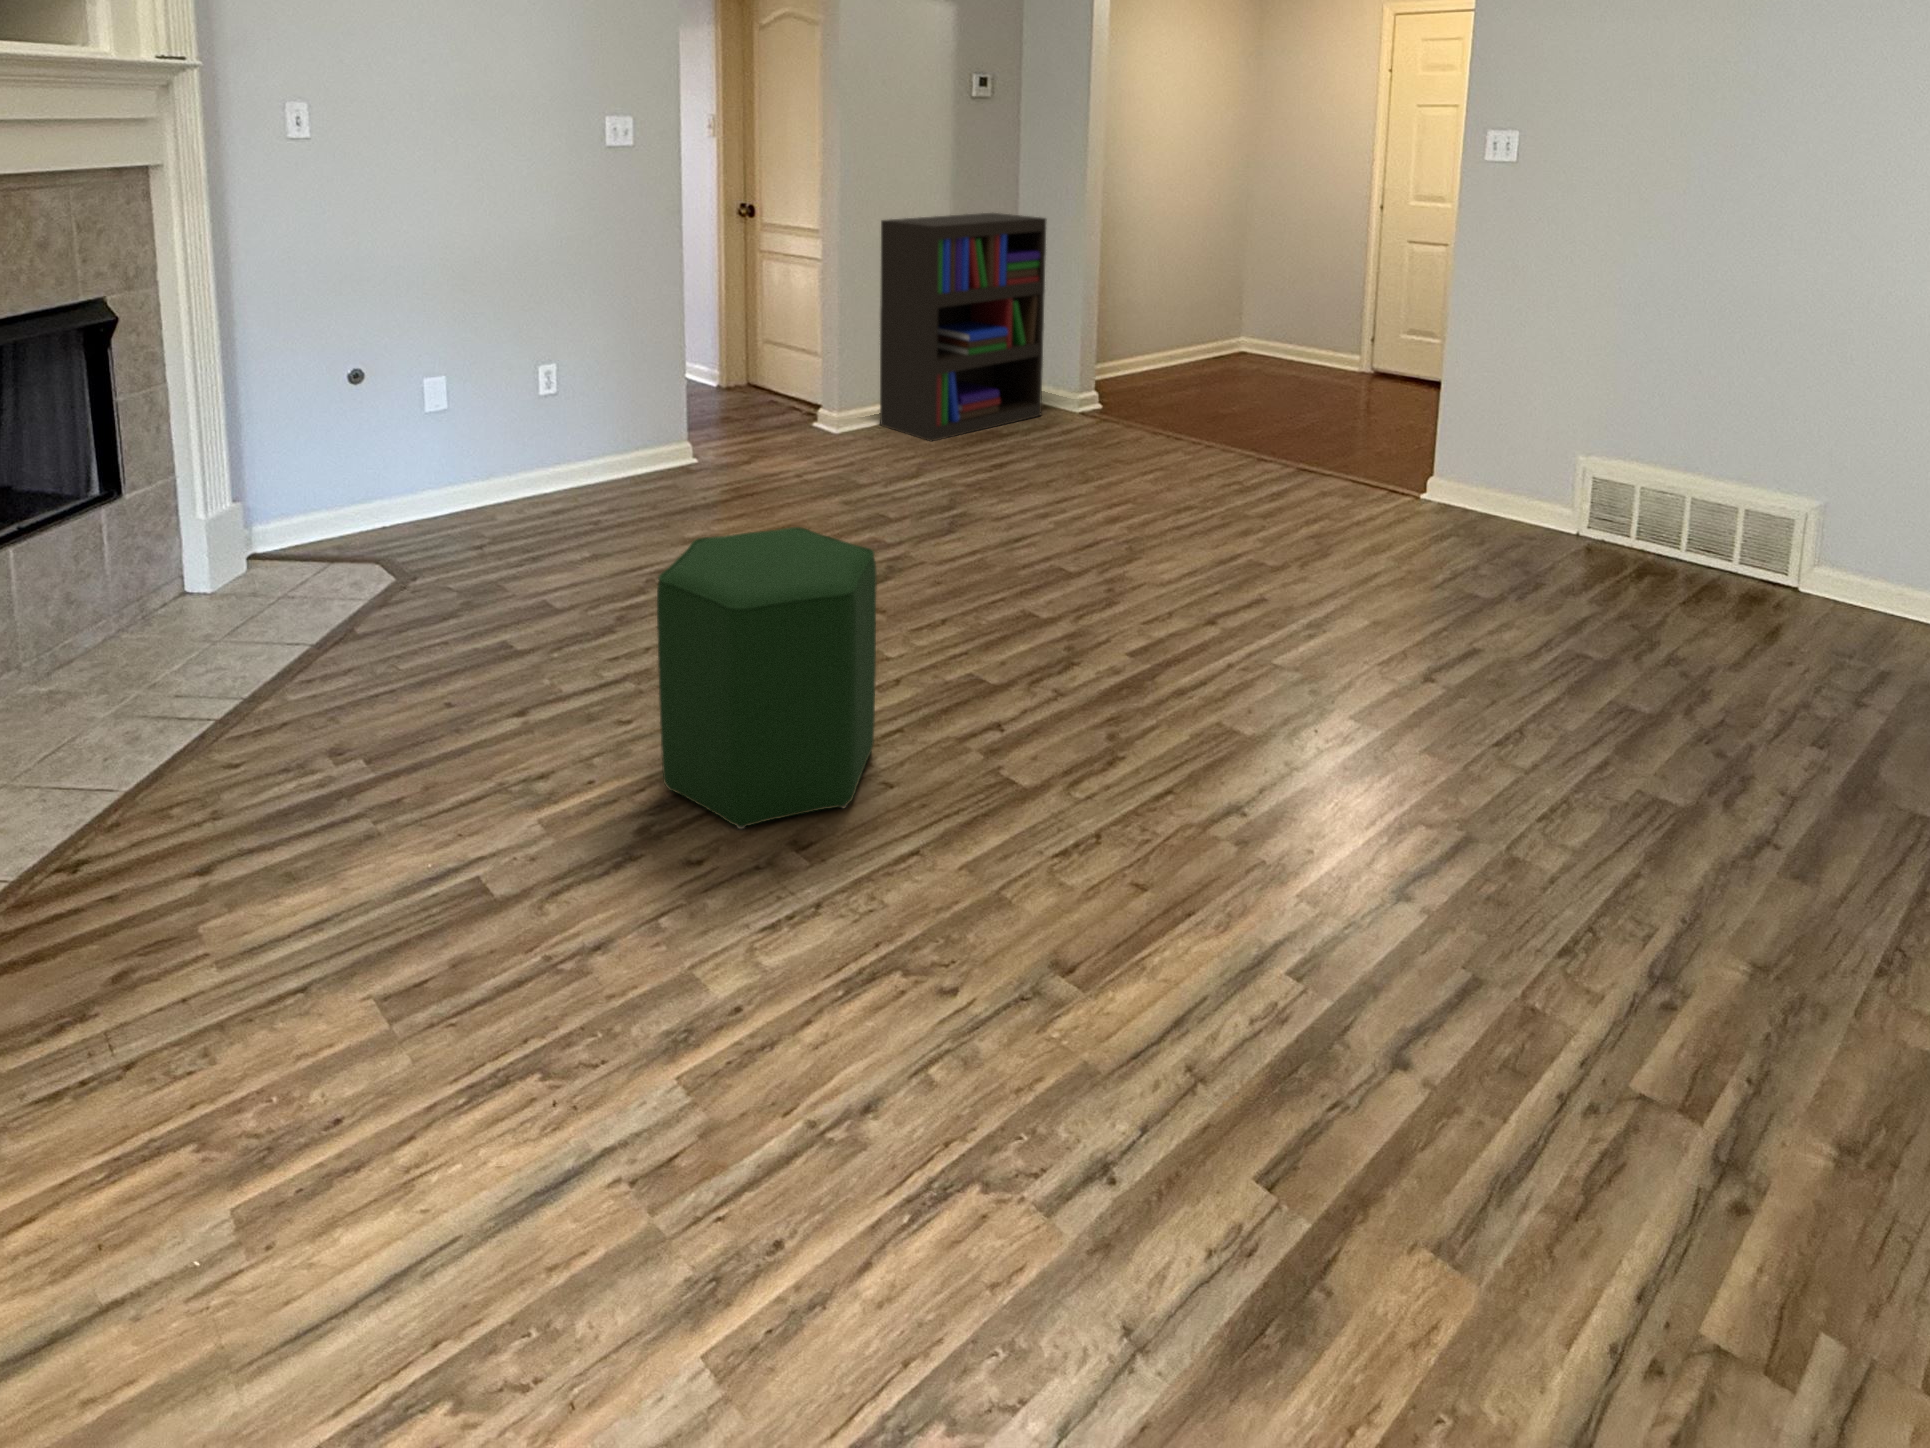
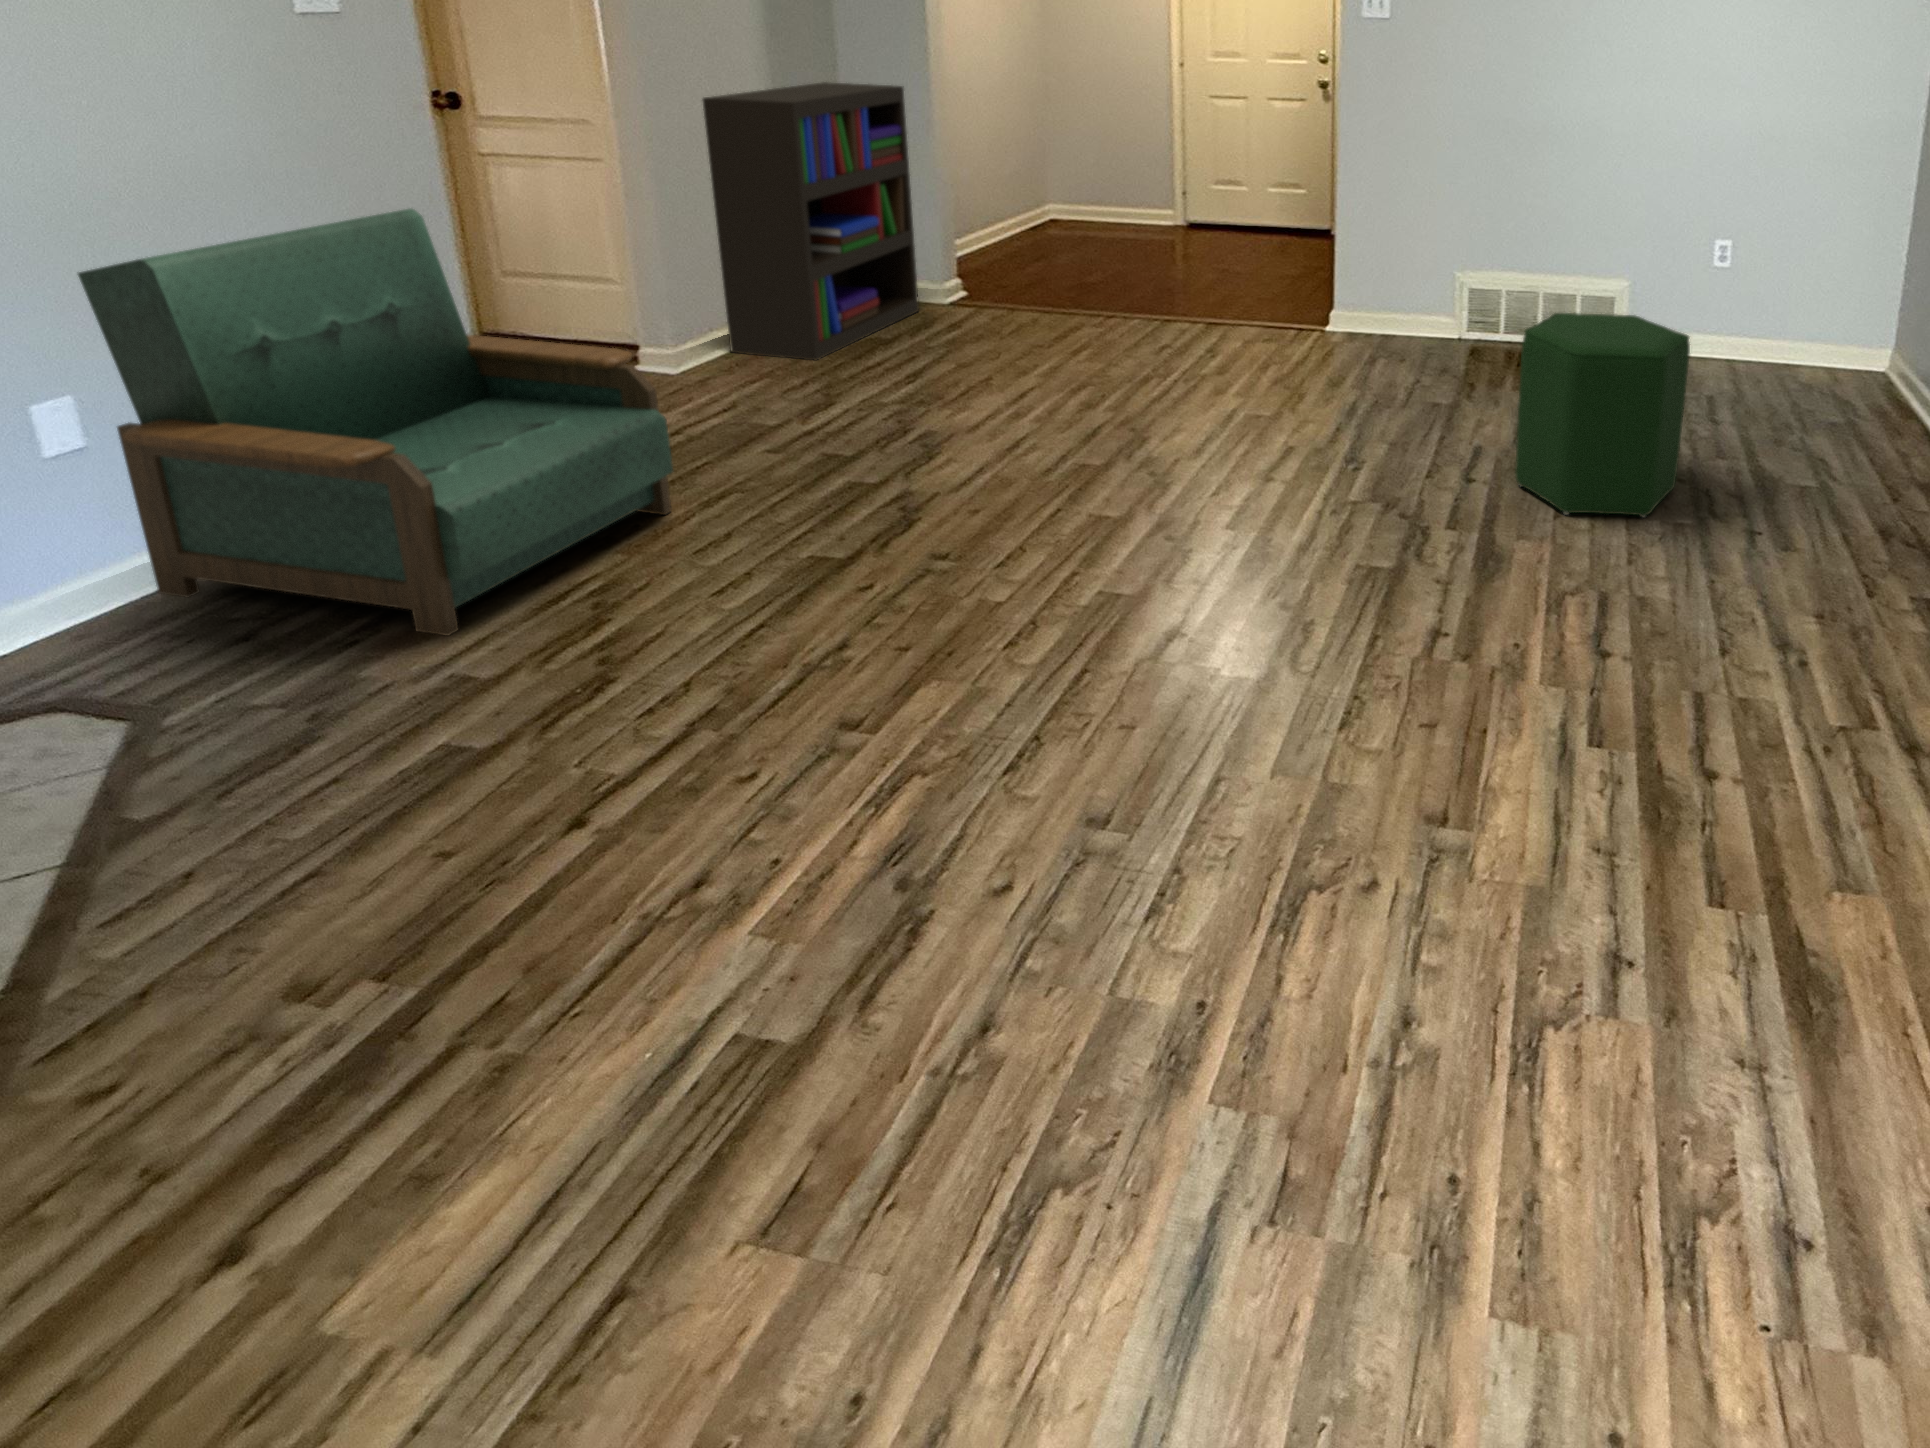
armchair: none [458,284,744,576] -> present [78,209,673,636]
ottoman: present [657,527,877,829] -> present [1515,313,1690,517]

